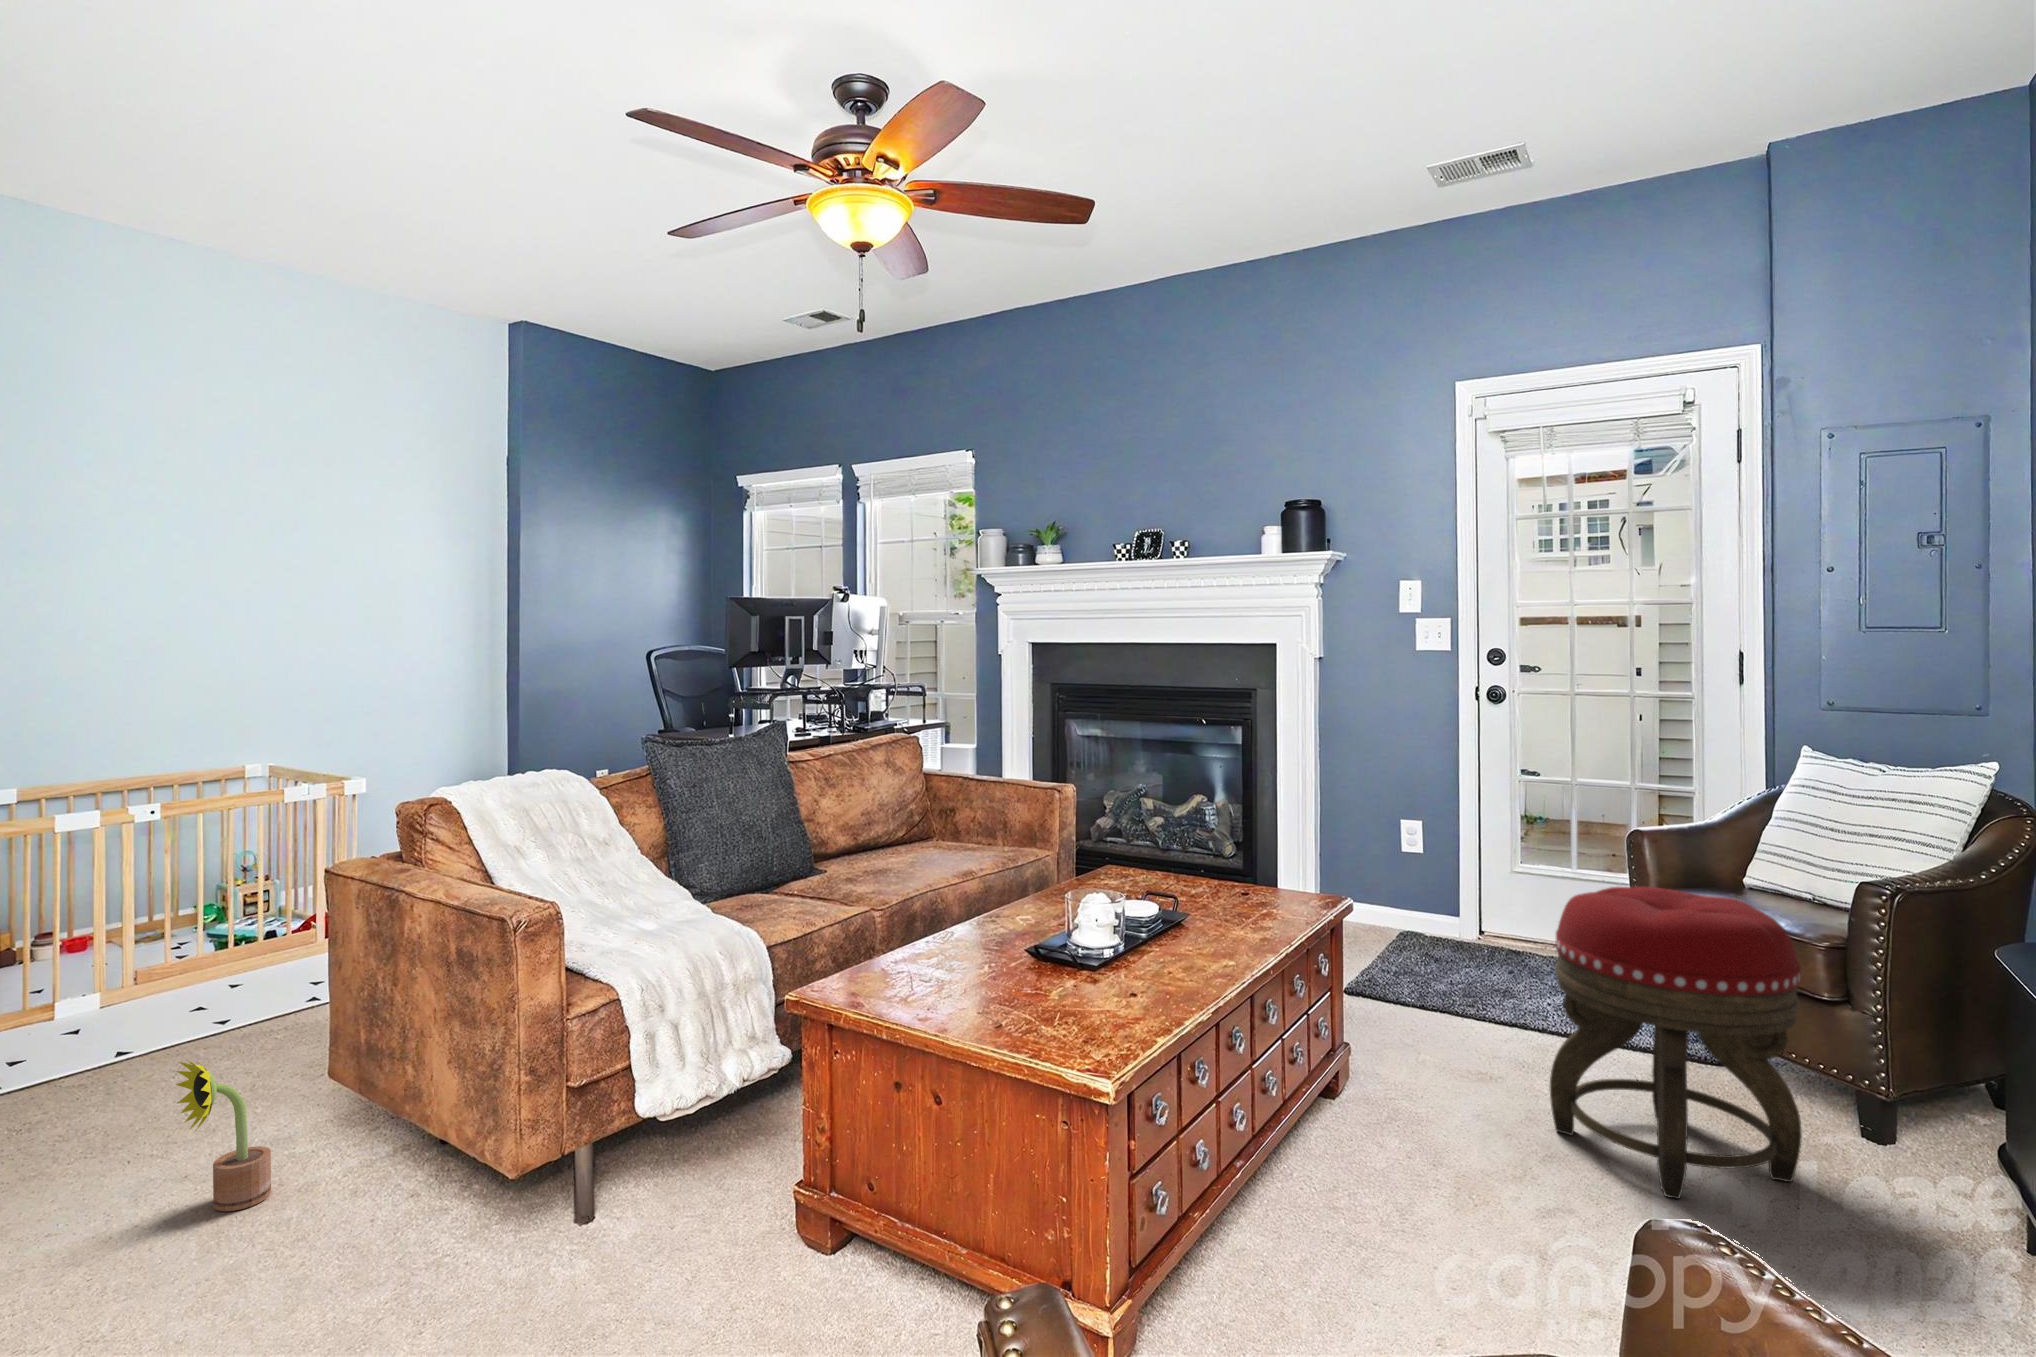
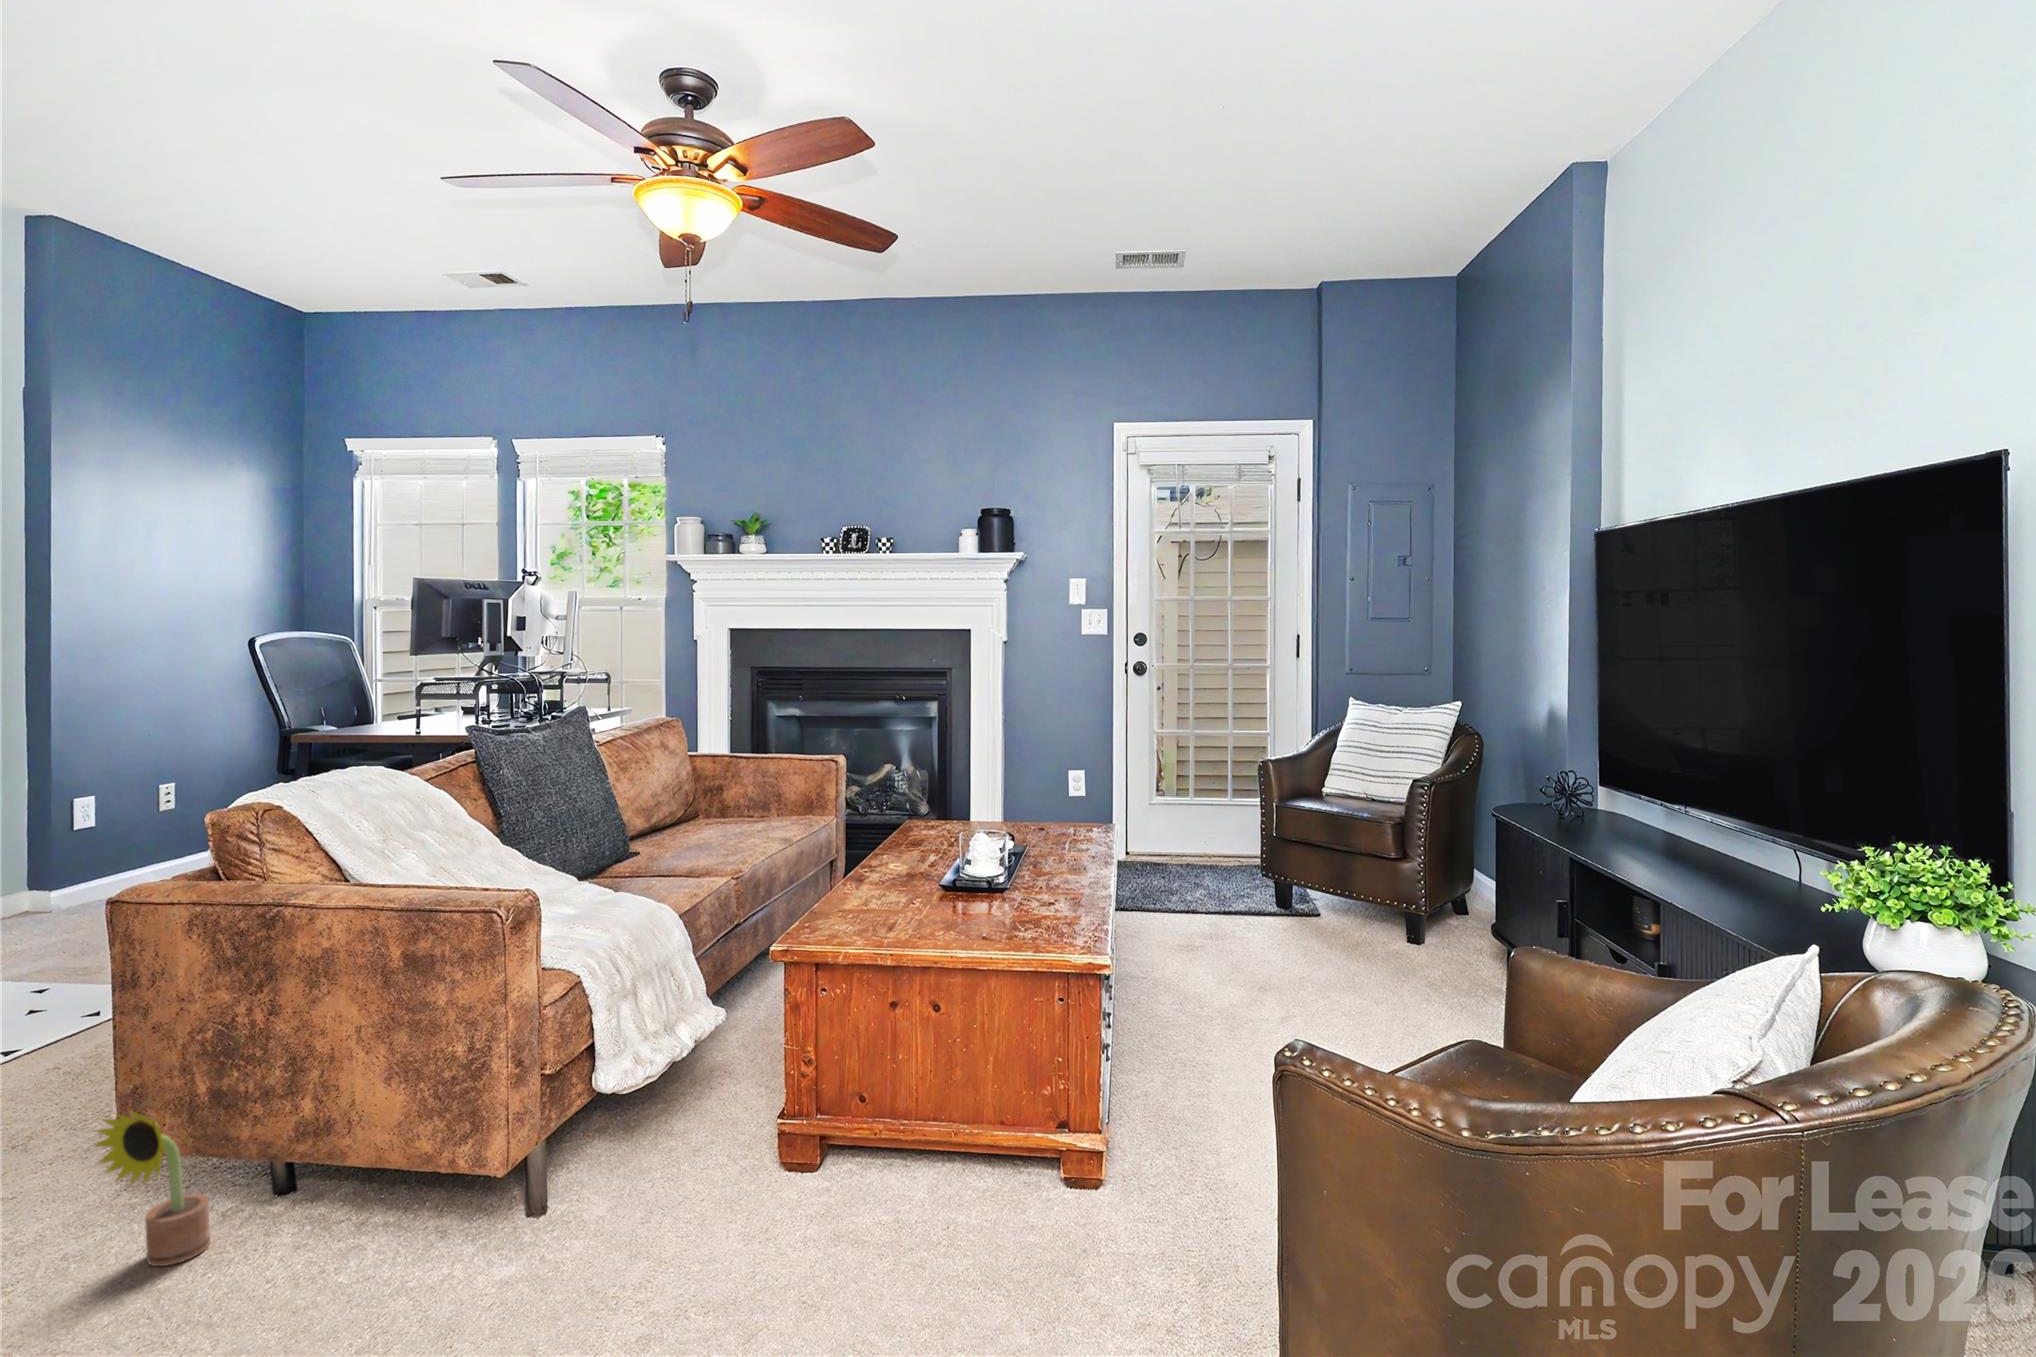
footstool: present [1550,886,1802,1199] -> none [1245,800,1388,996]

